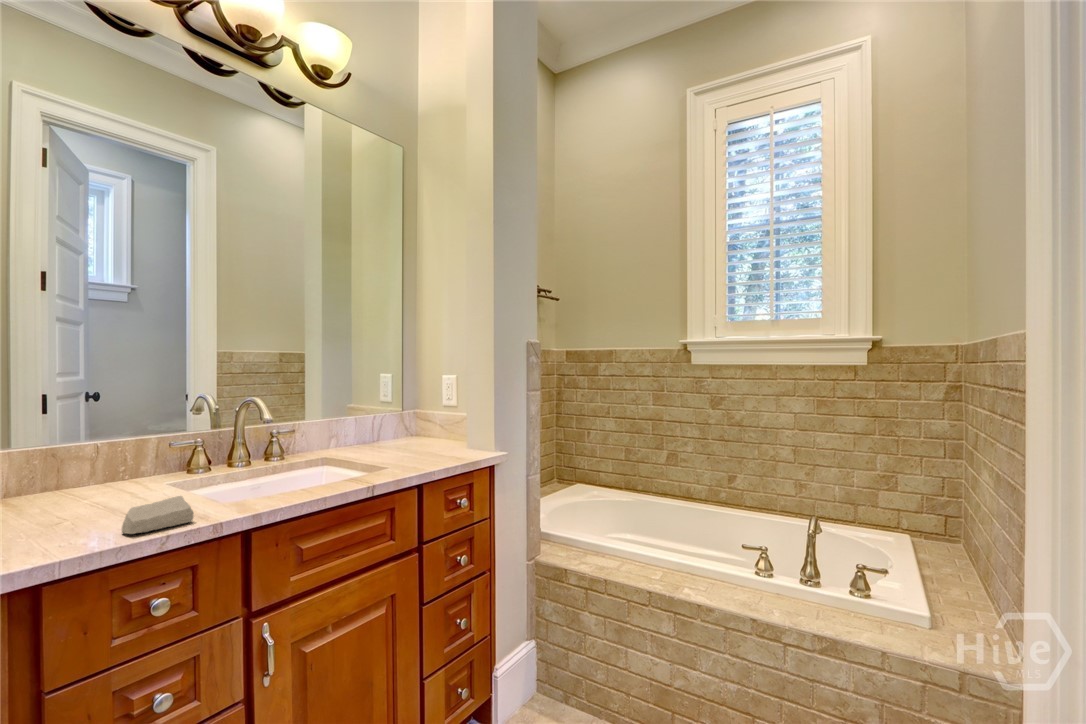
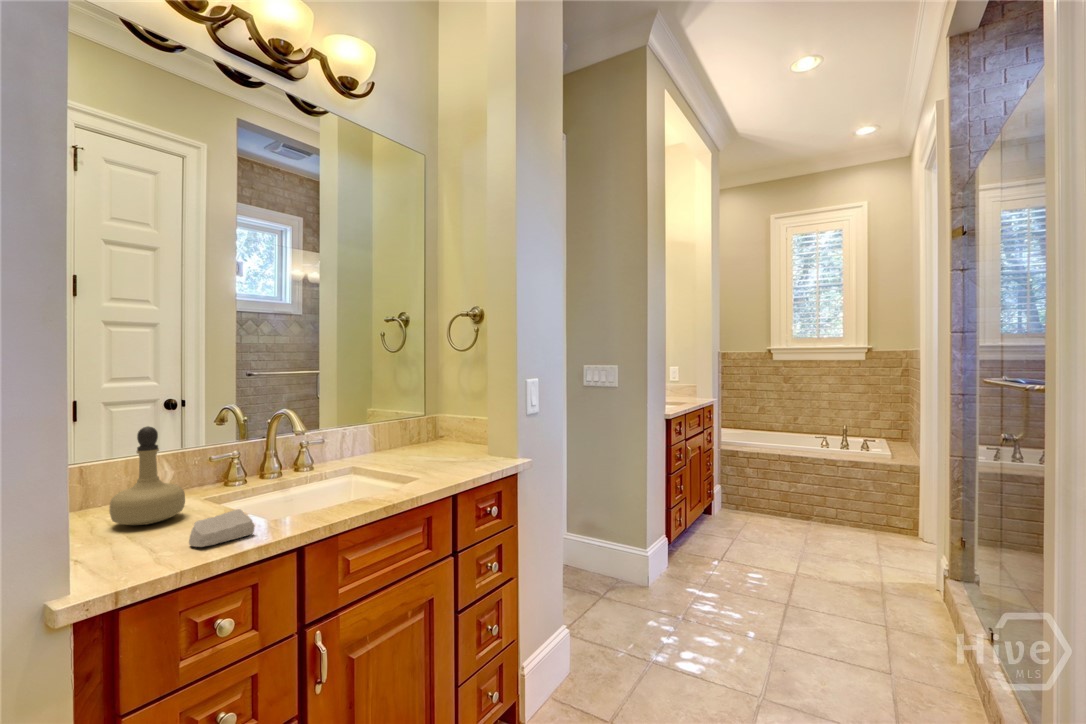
perfume bottle: none [53,411,135,512] -> present [109,426,185,525]

